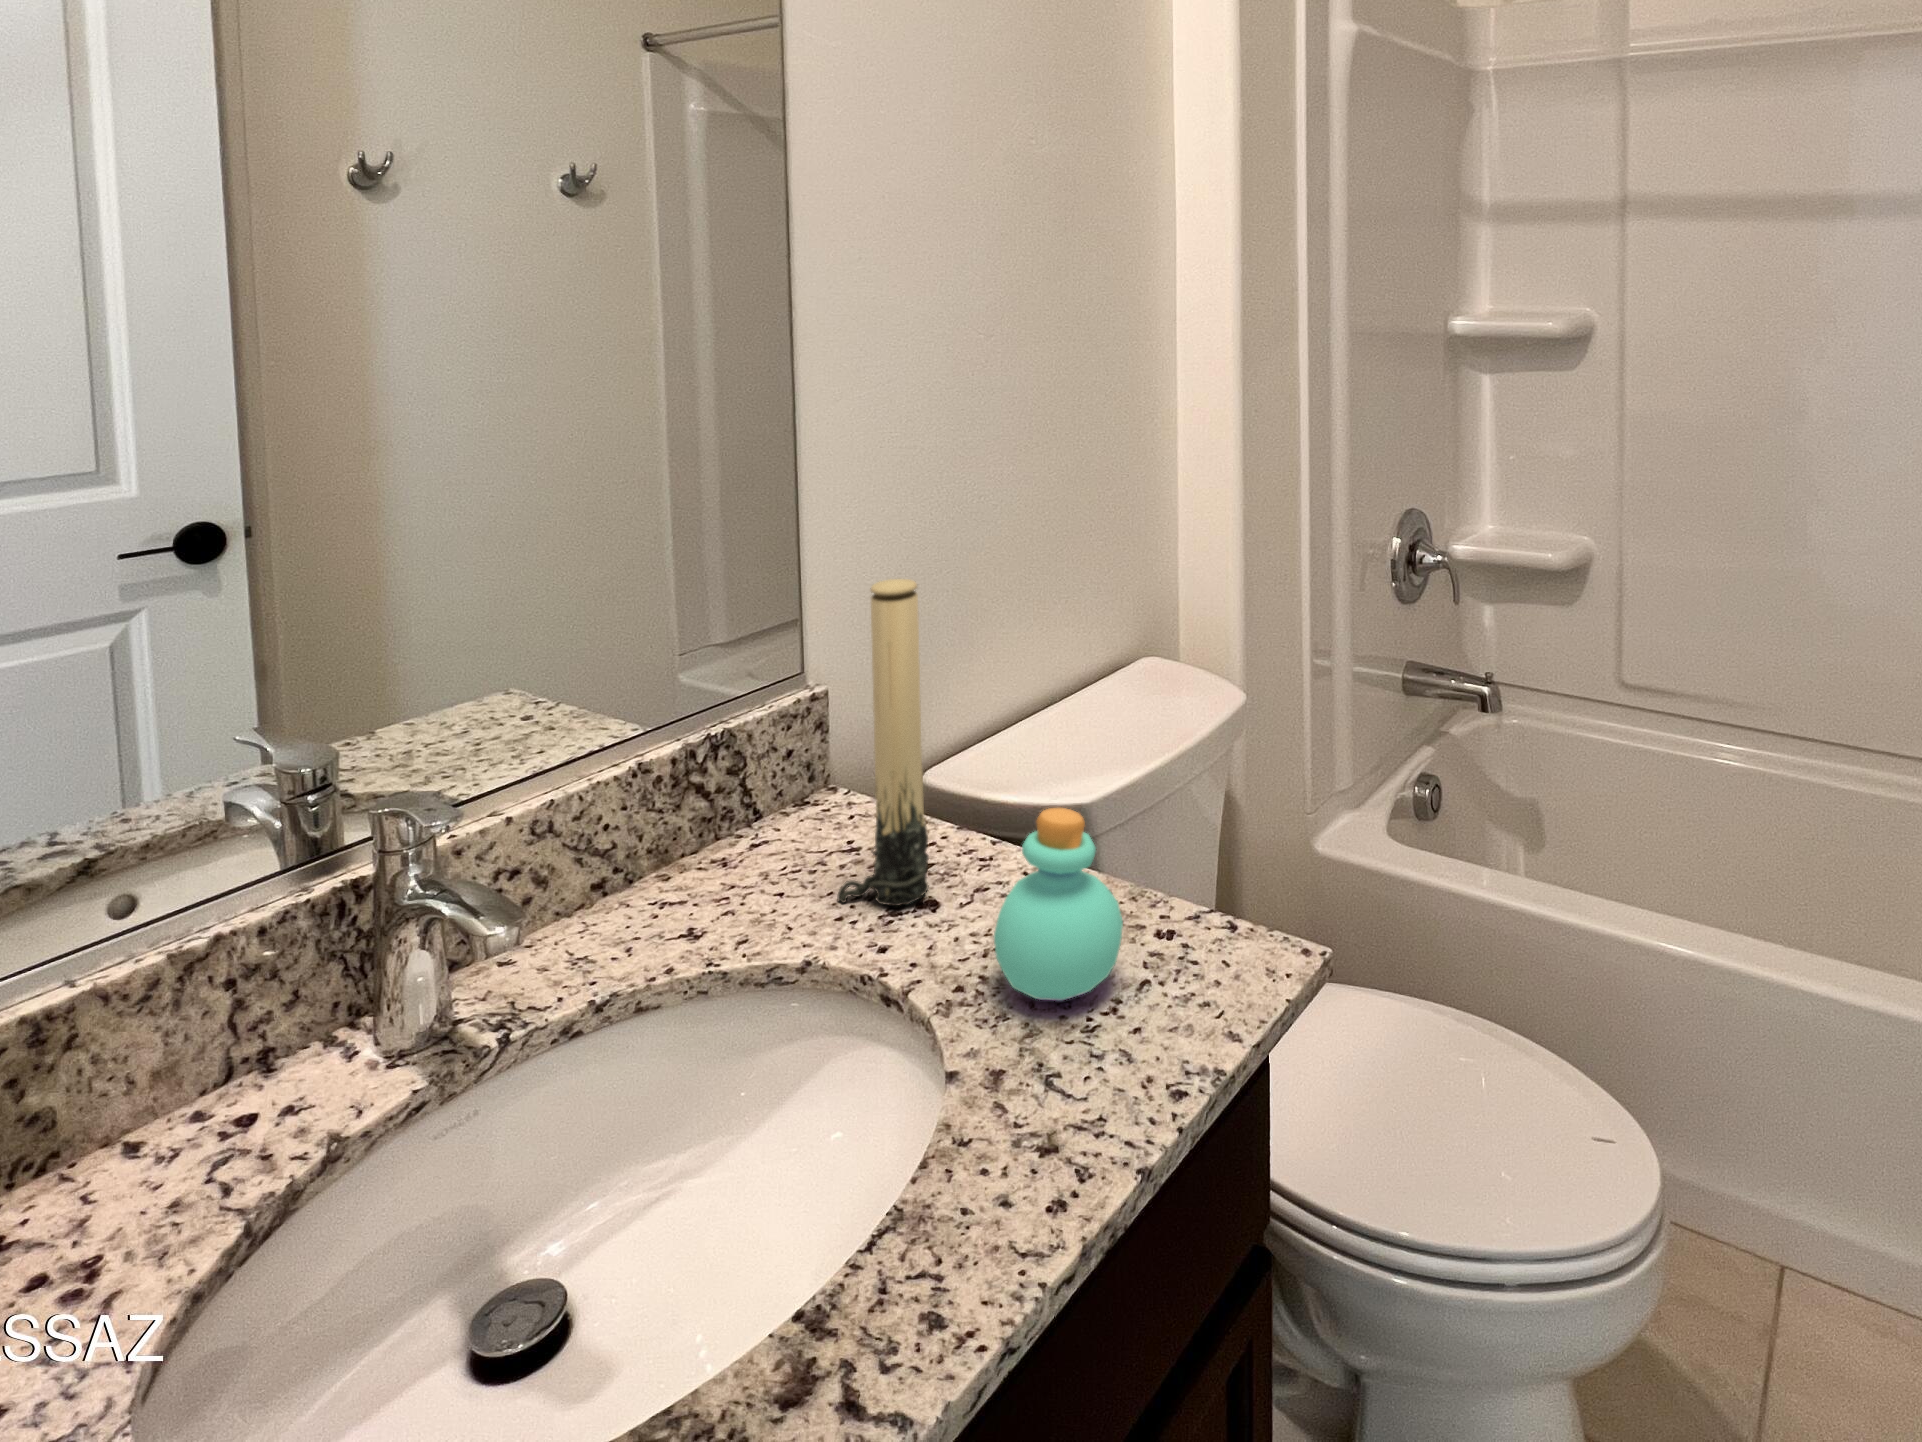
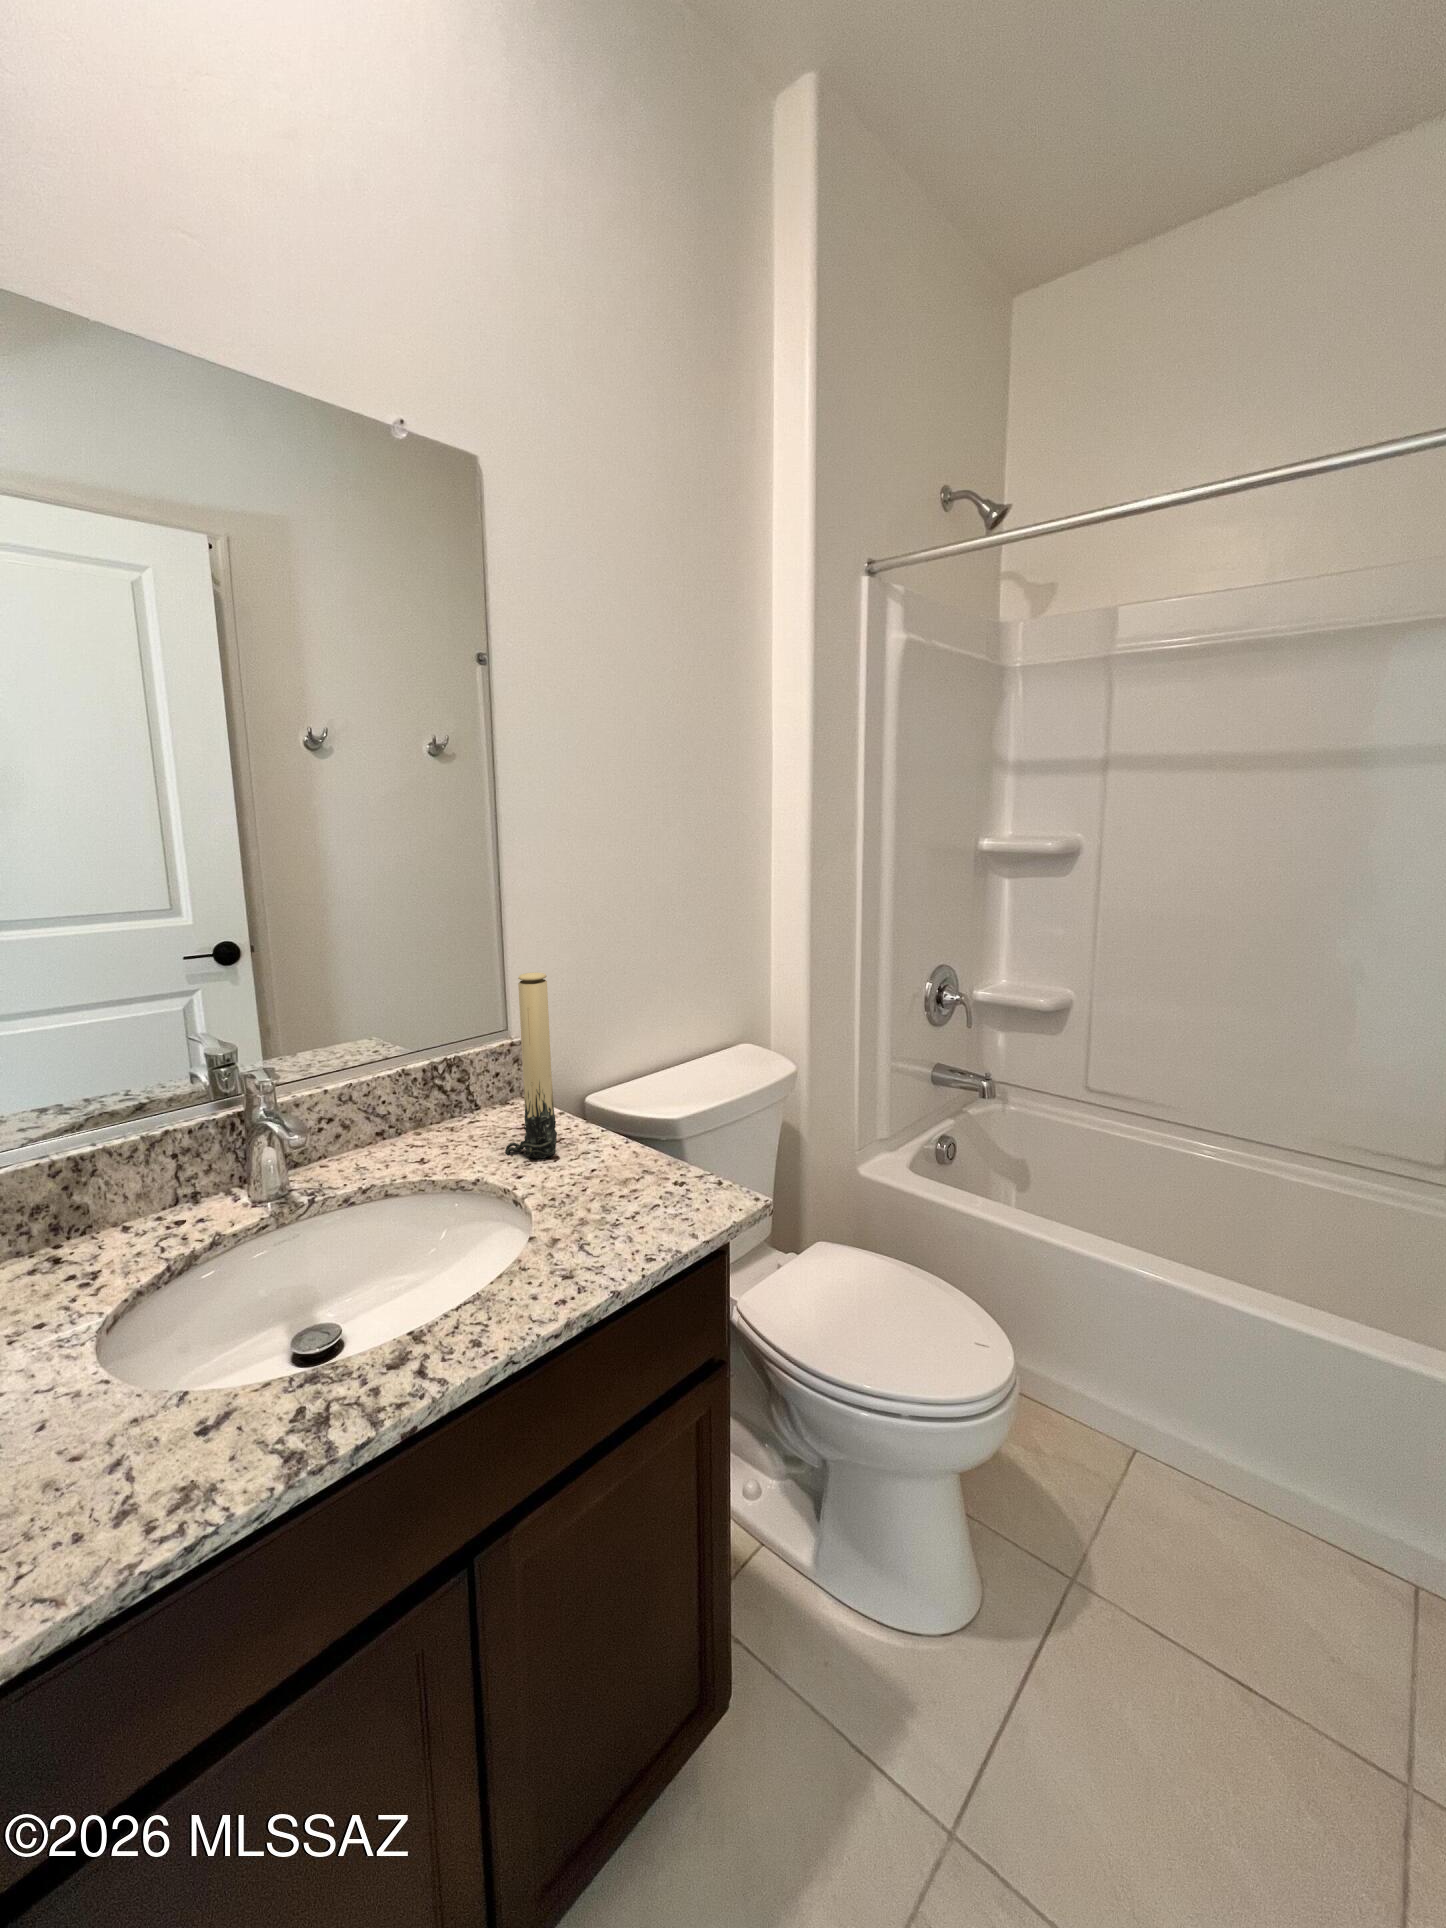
perfume bottle: present [993,808,1123,1001] -> none [571,1104,646,1210]

